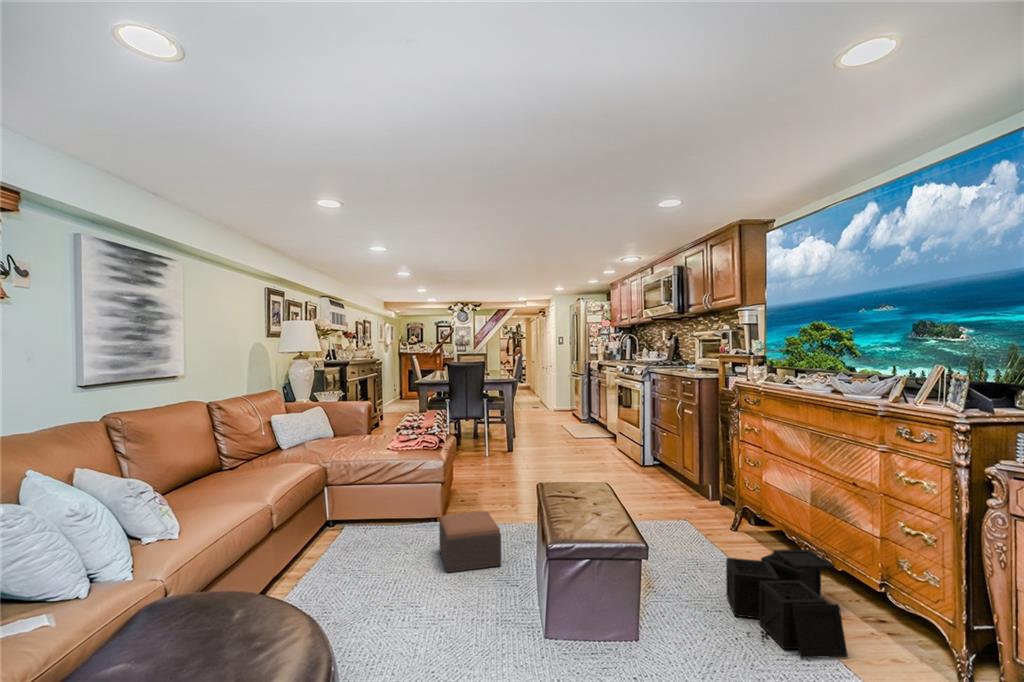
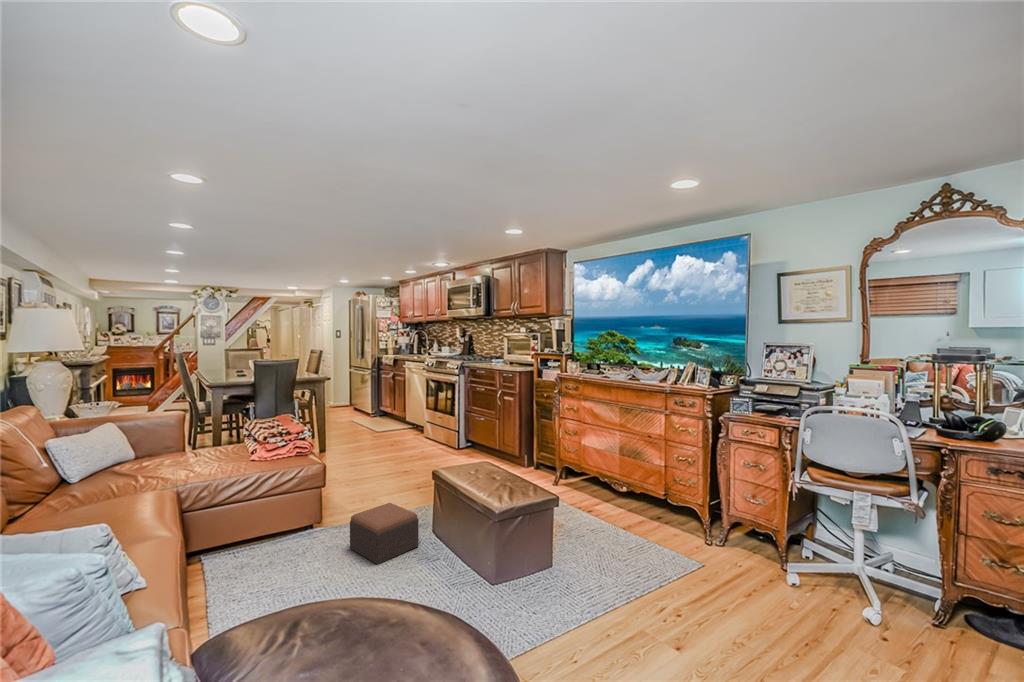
storage bin: present [726,550,848,658] -> none [585,484,667,550]

